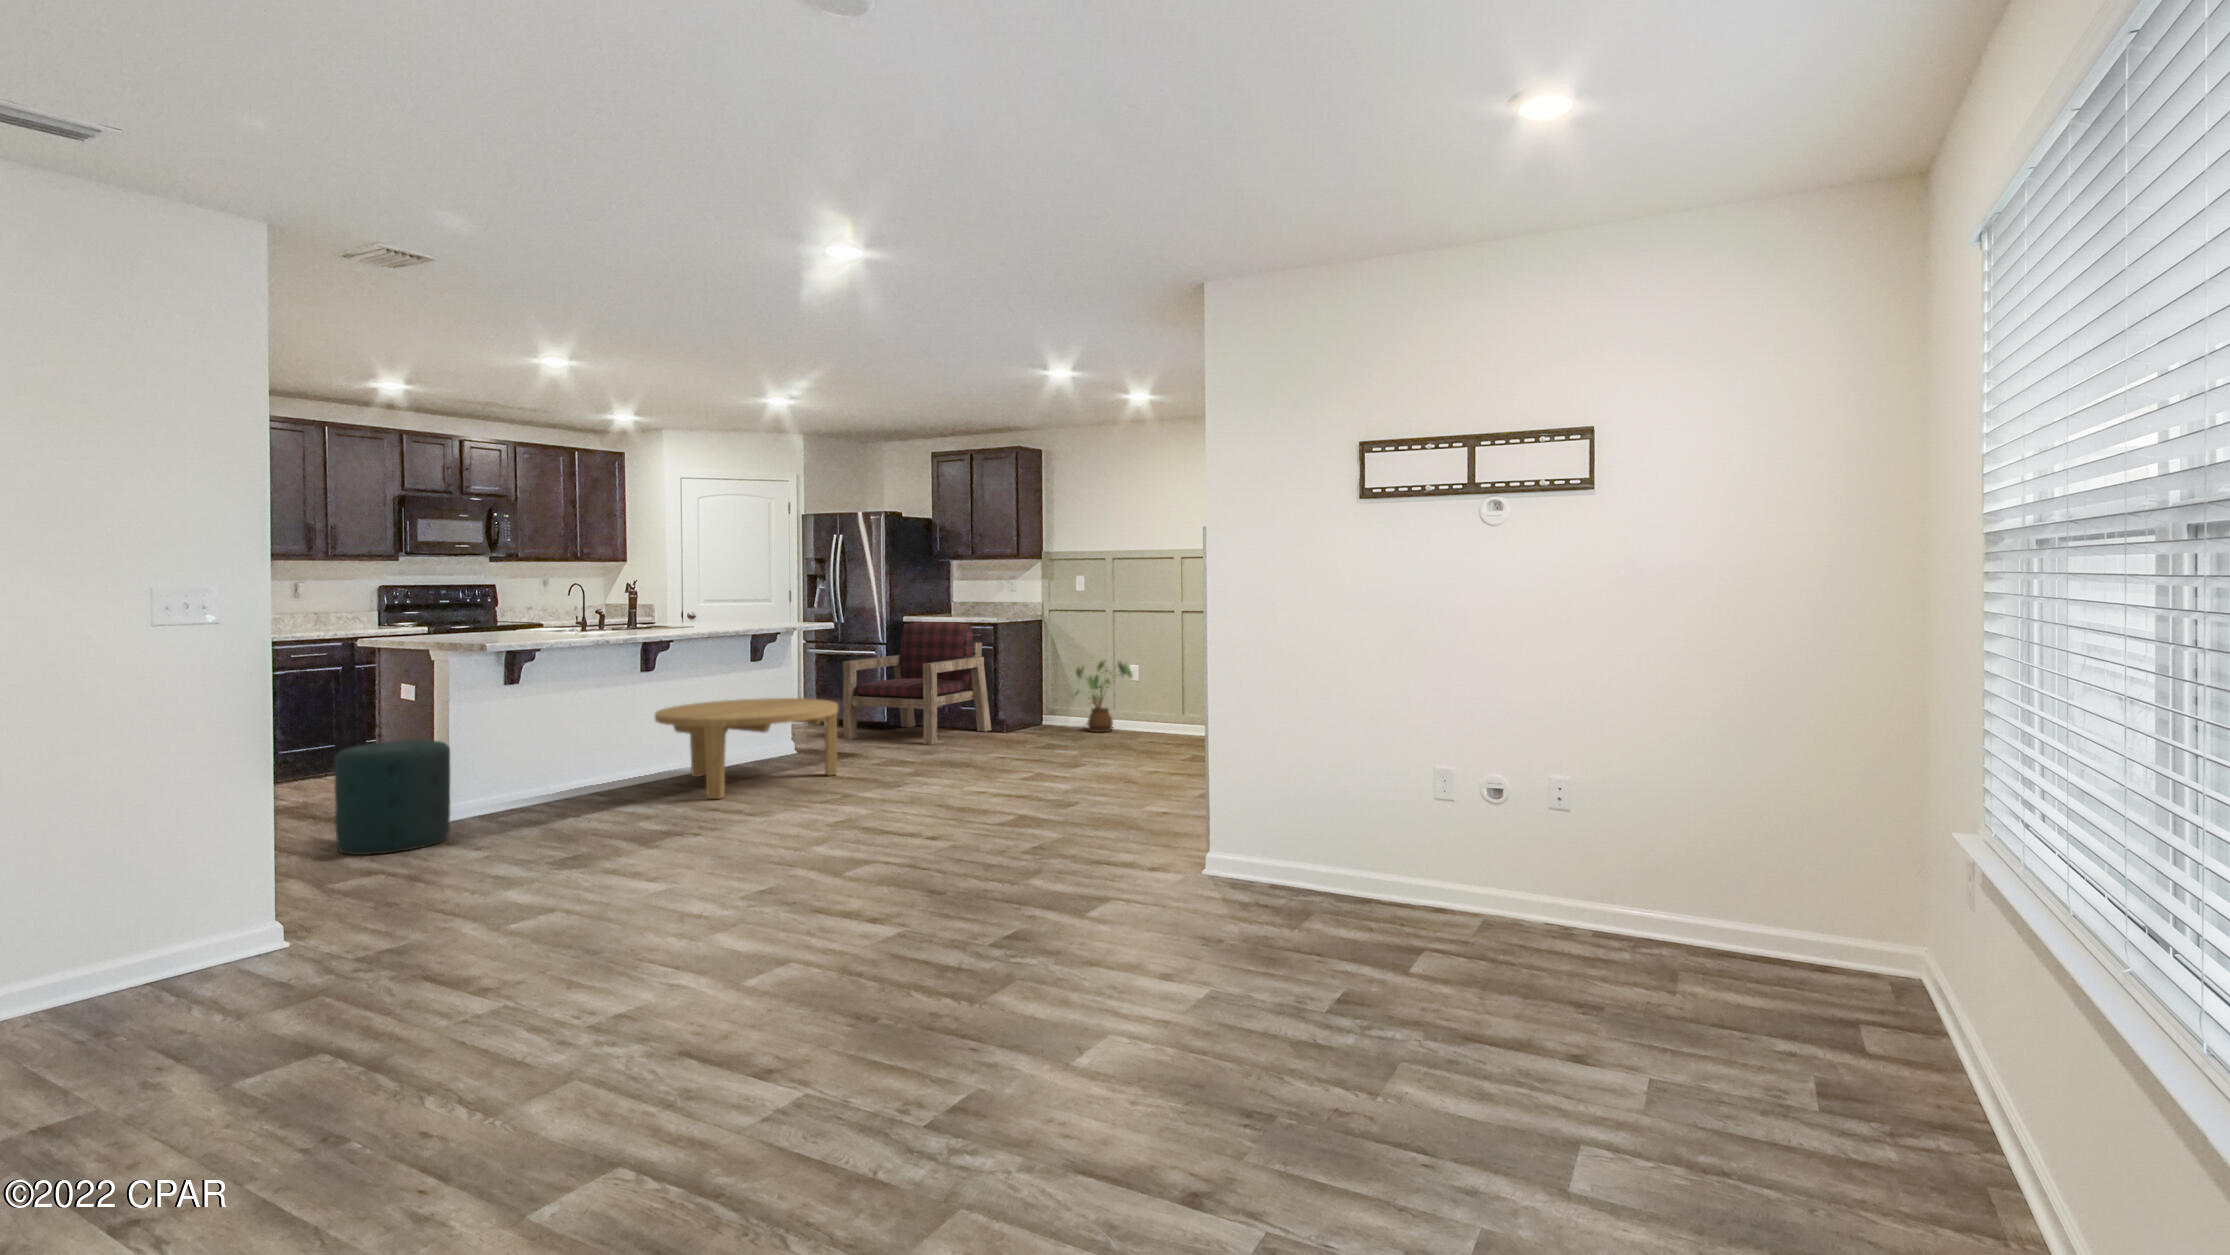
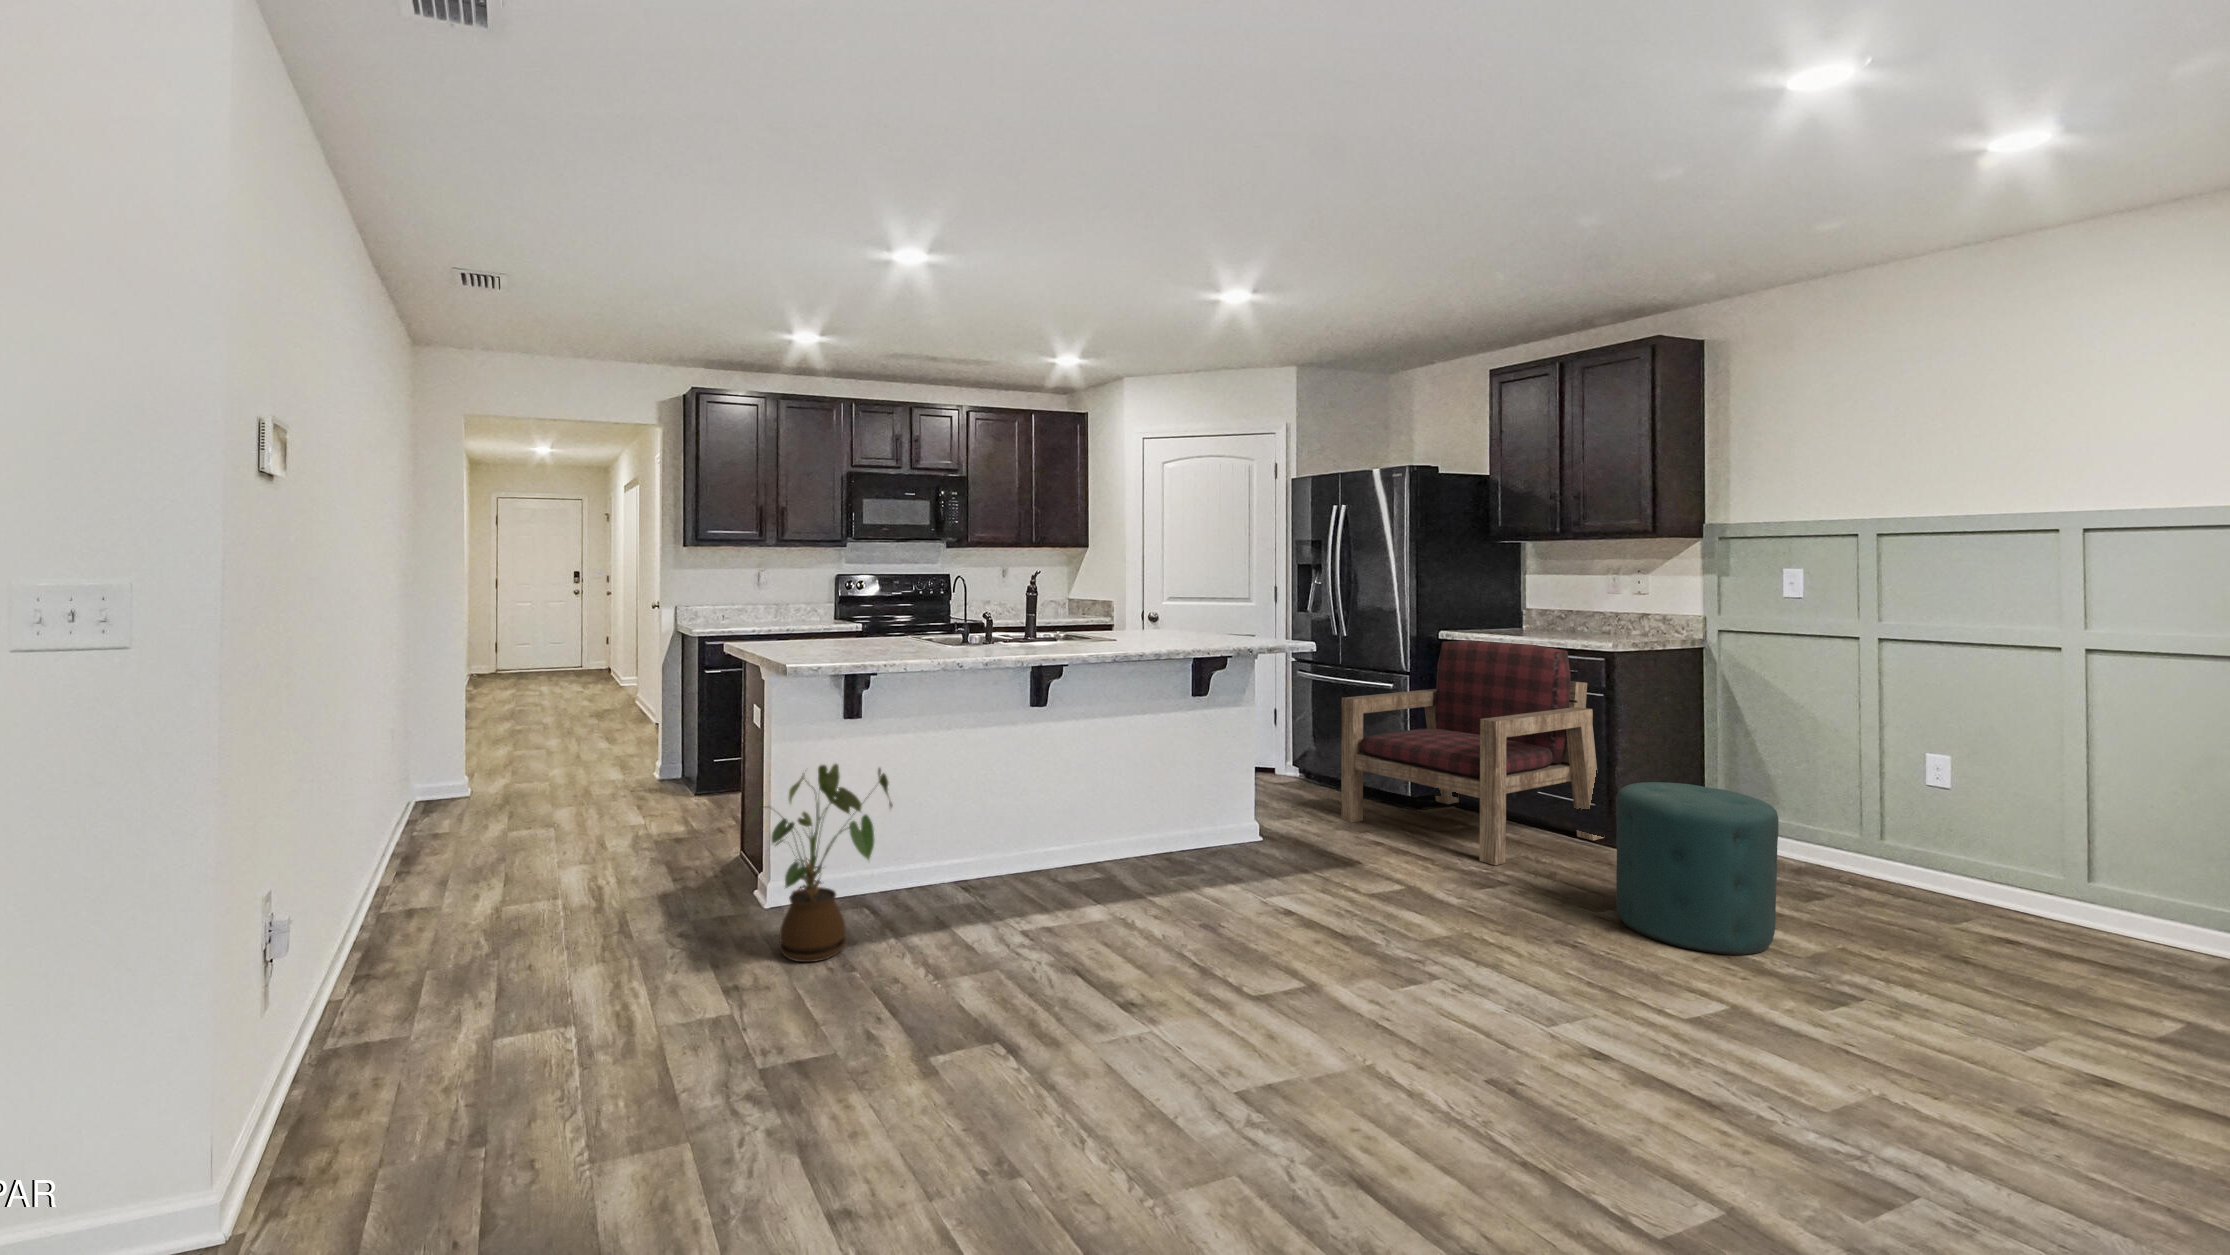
house plant: present [1075,661,1133,732] -> present [750,764,893,962]
coffee table: present [655,698,838,799] -> none [1009,762,1316,978]
ottoman: present [335,740,451,855] -> present [1616,782,1779,955]

